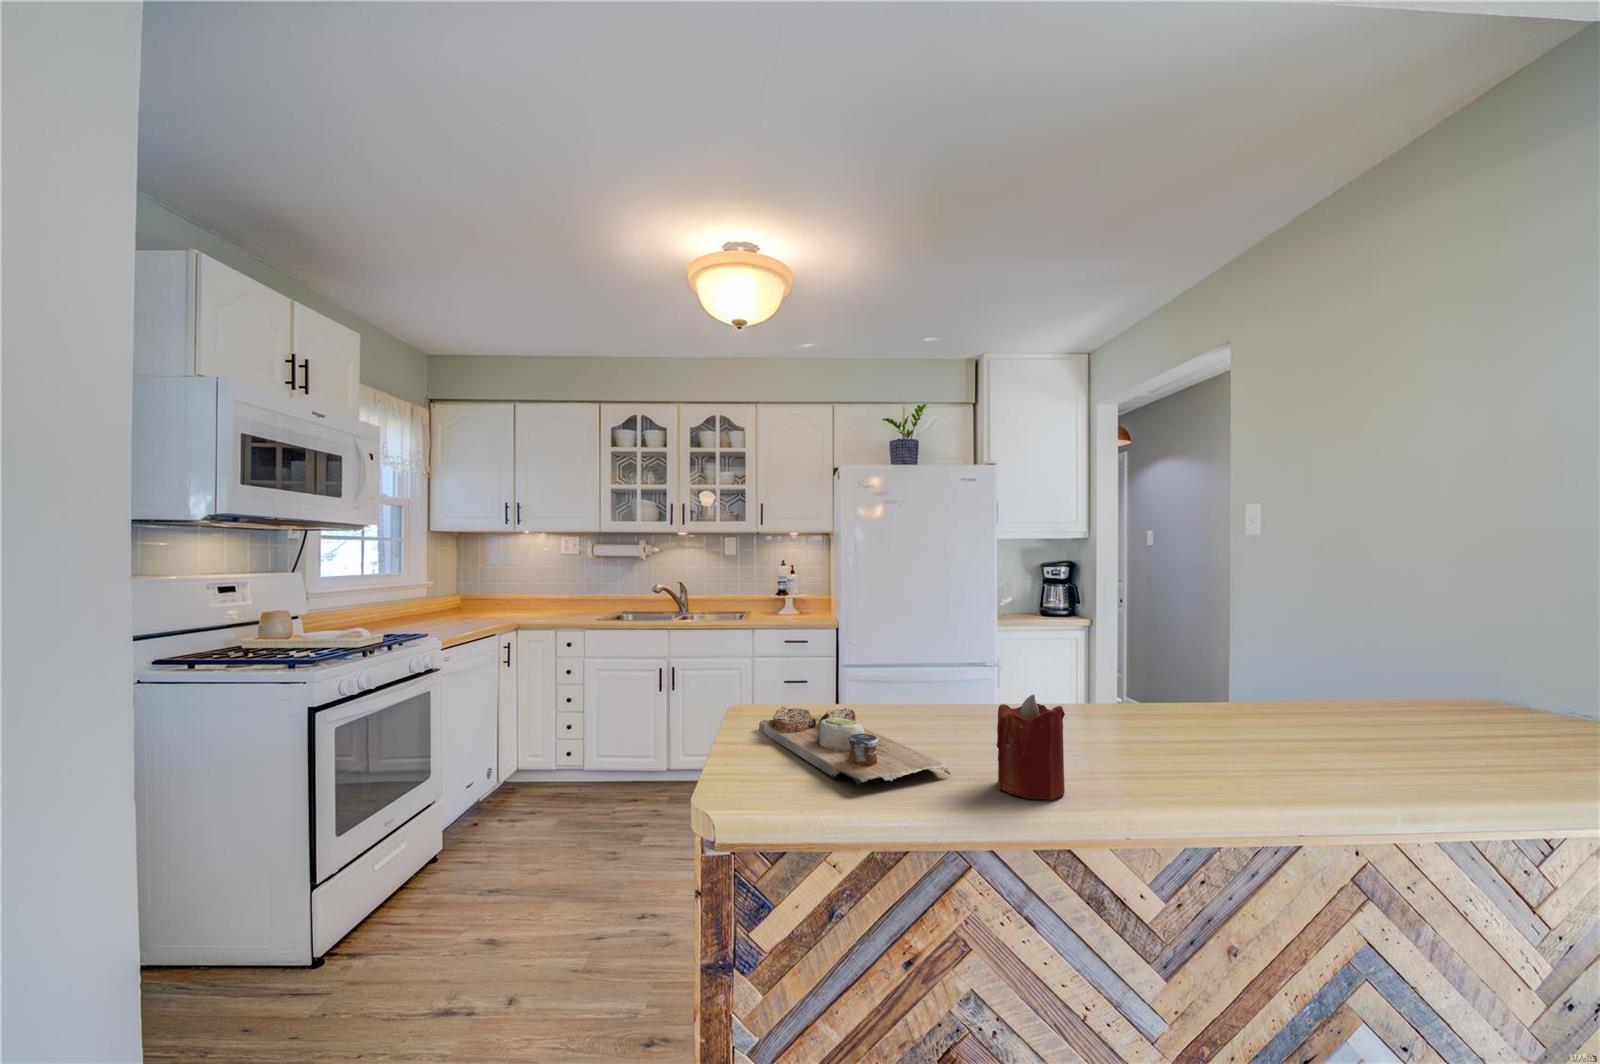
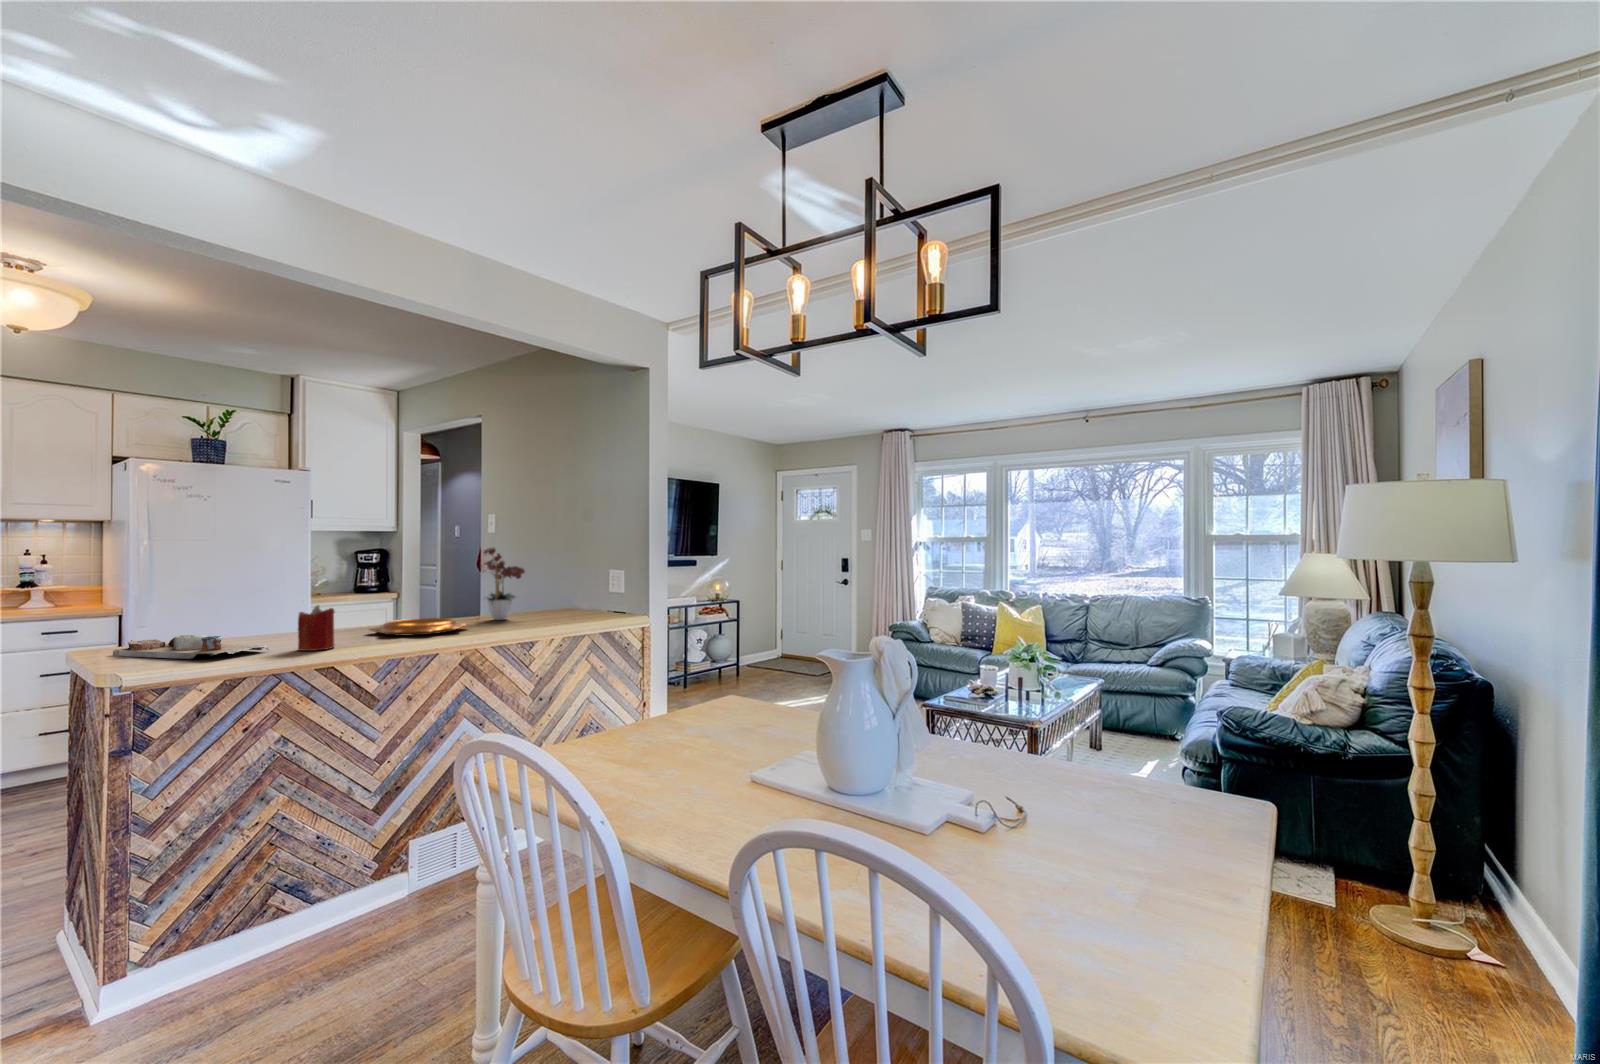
flower arrangement: none [1307,565,1437,735] -> present [480,548,525,620]
decorative bowl: none [1108,715,1329,775] -> present [369,618,468,636]

